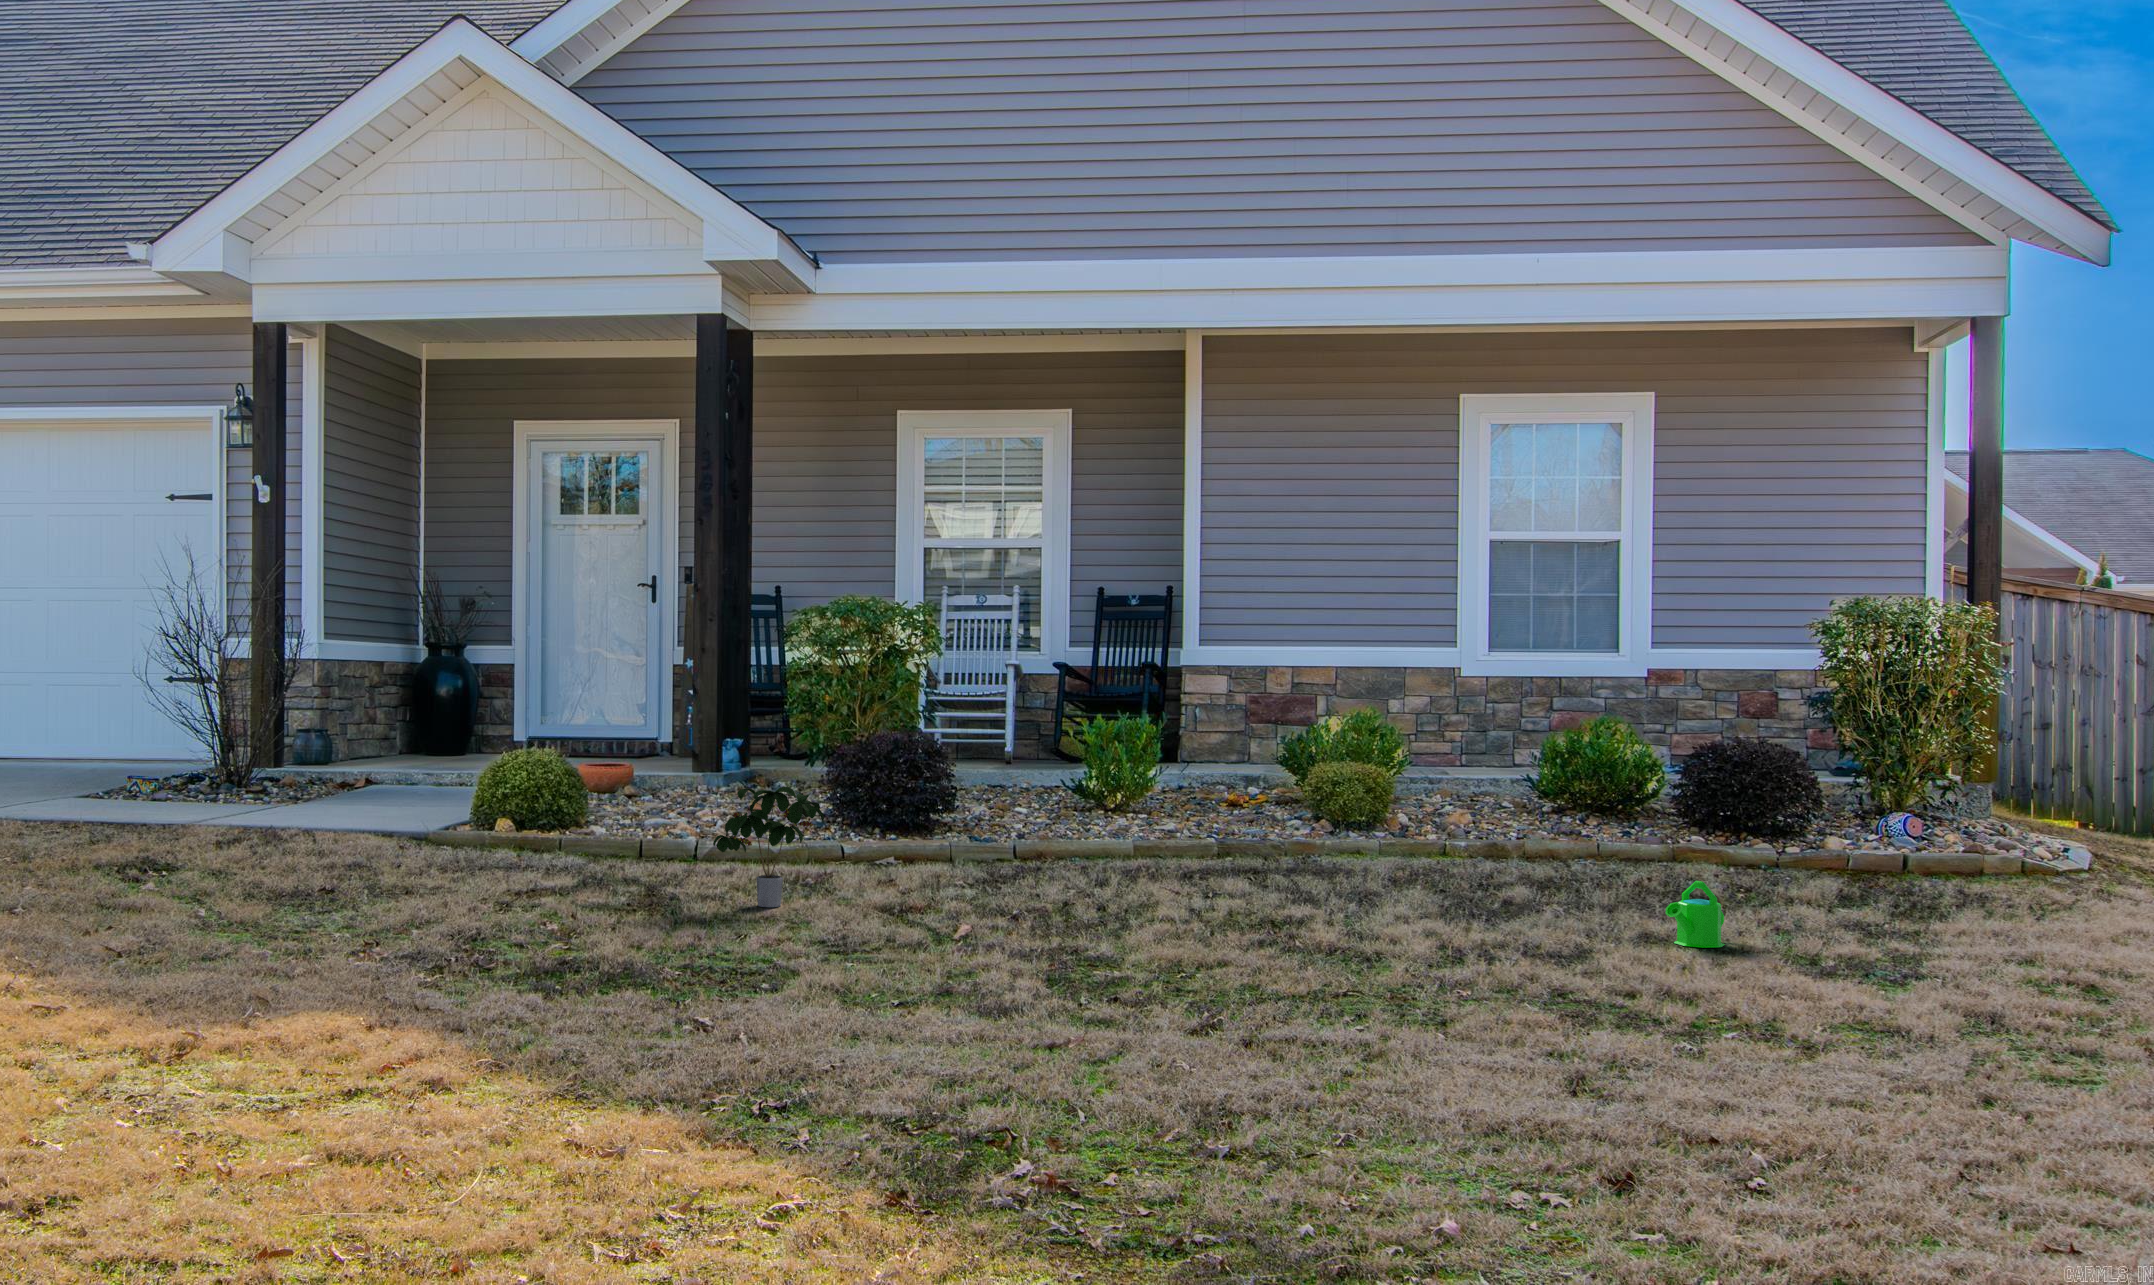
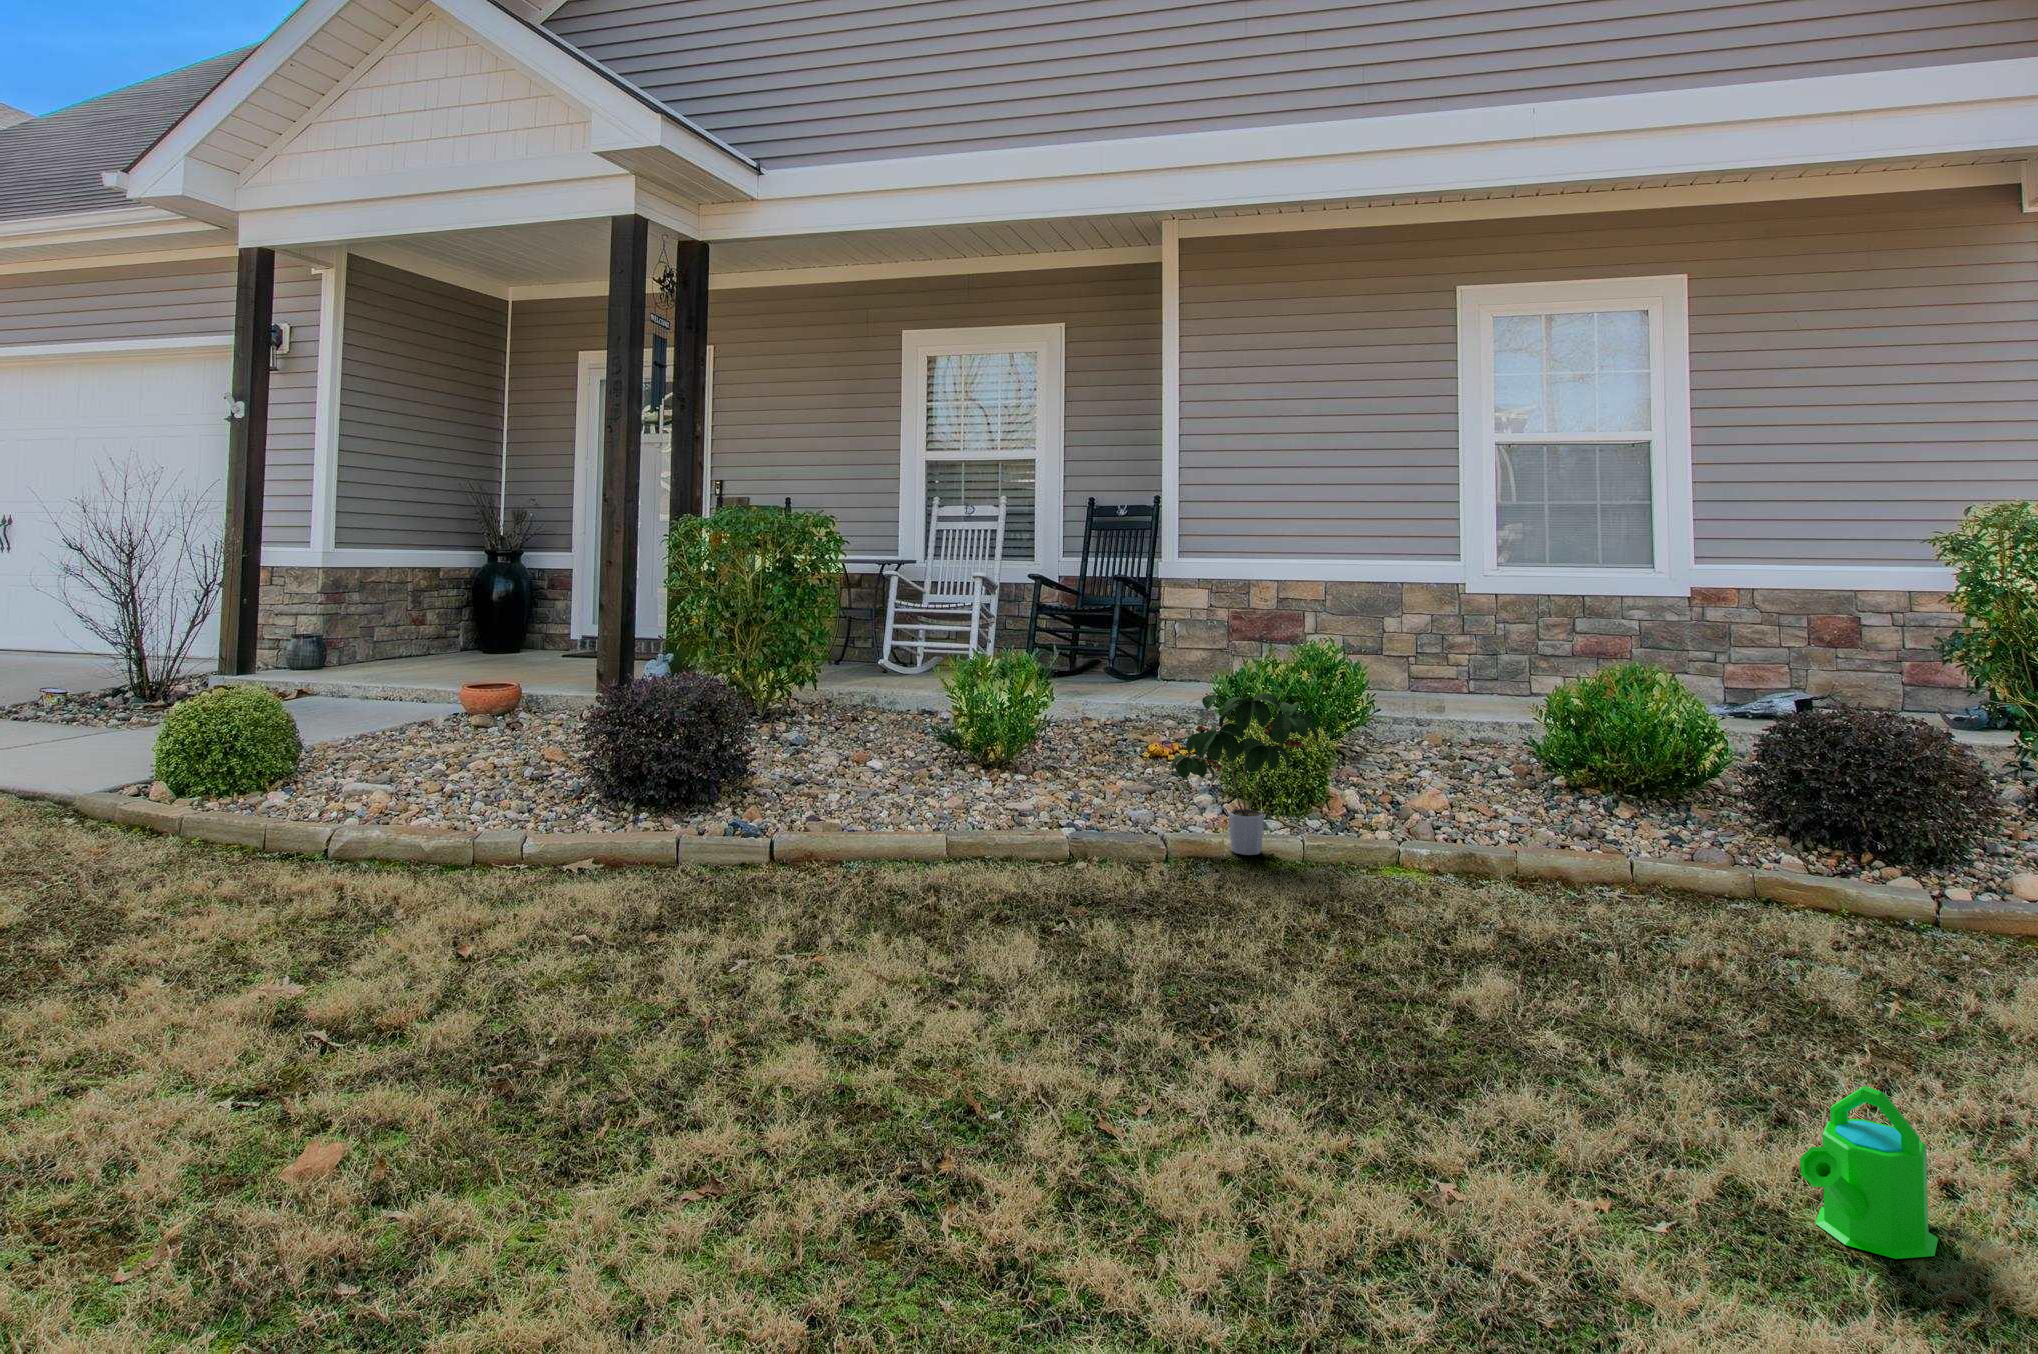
potted plant: present [713,787,824,907] -> present [1171,693,1319,855]

